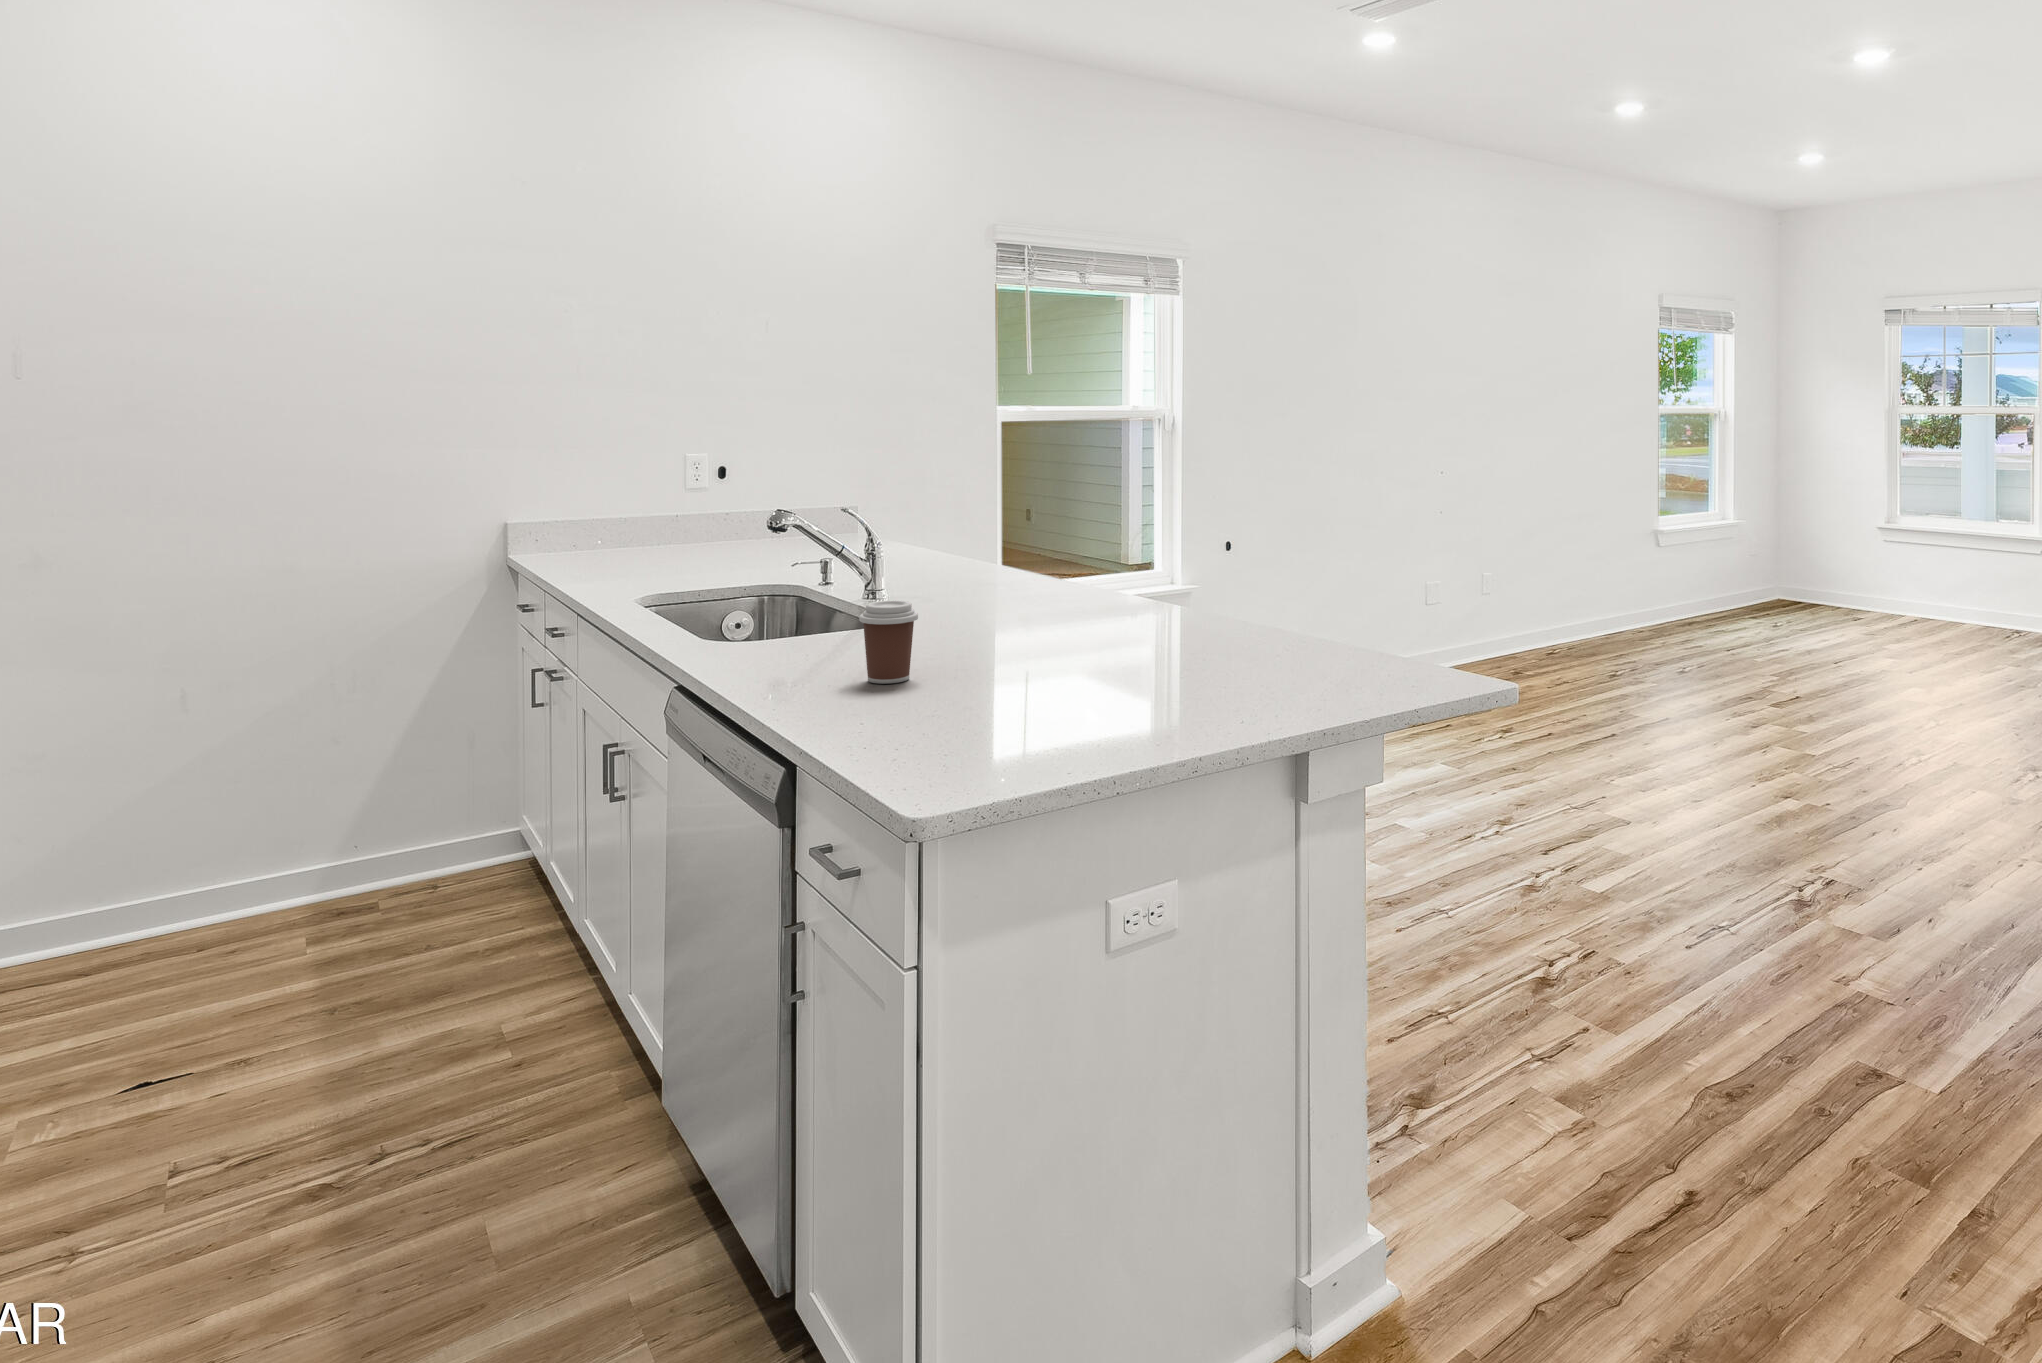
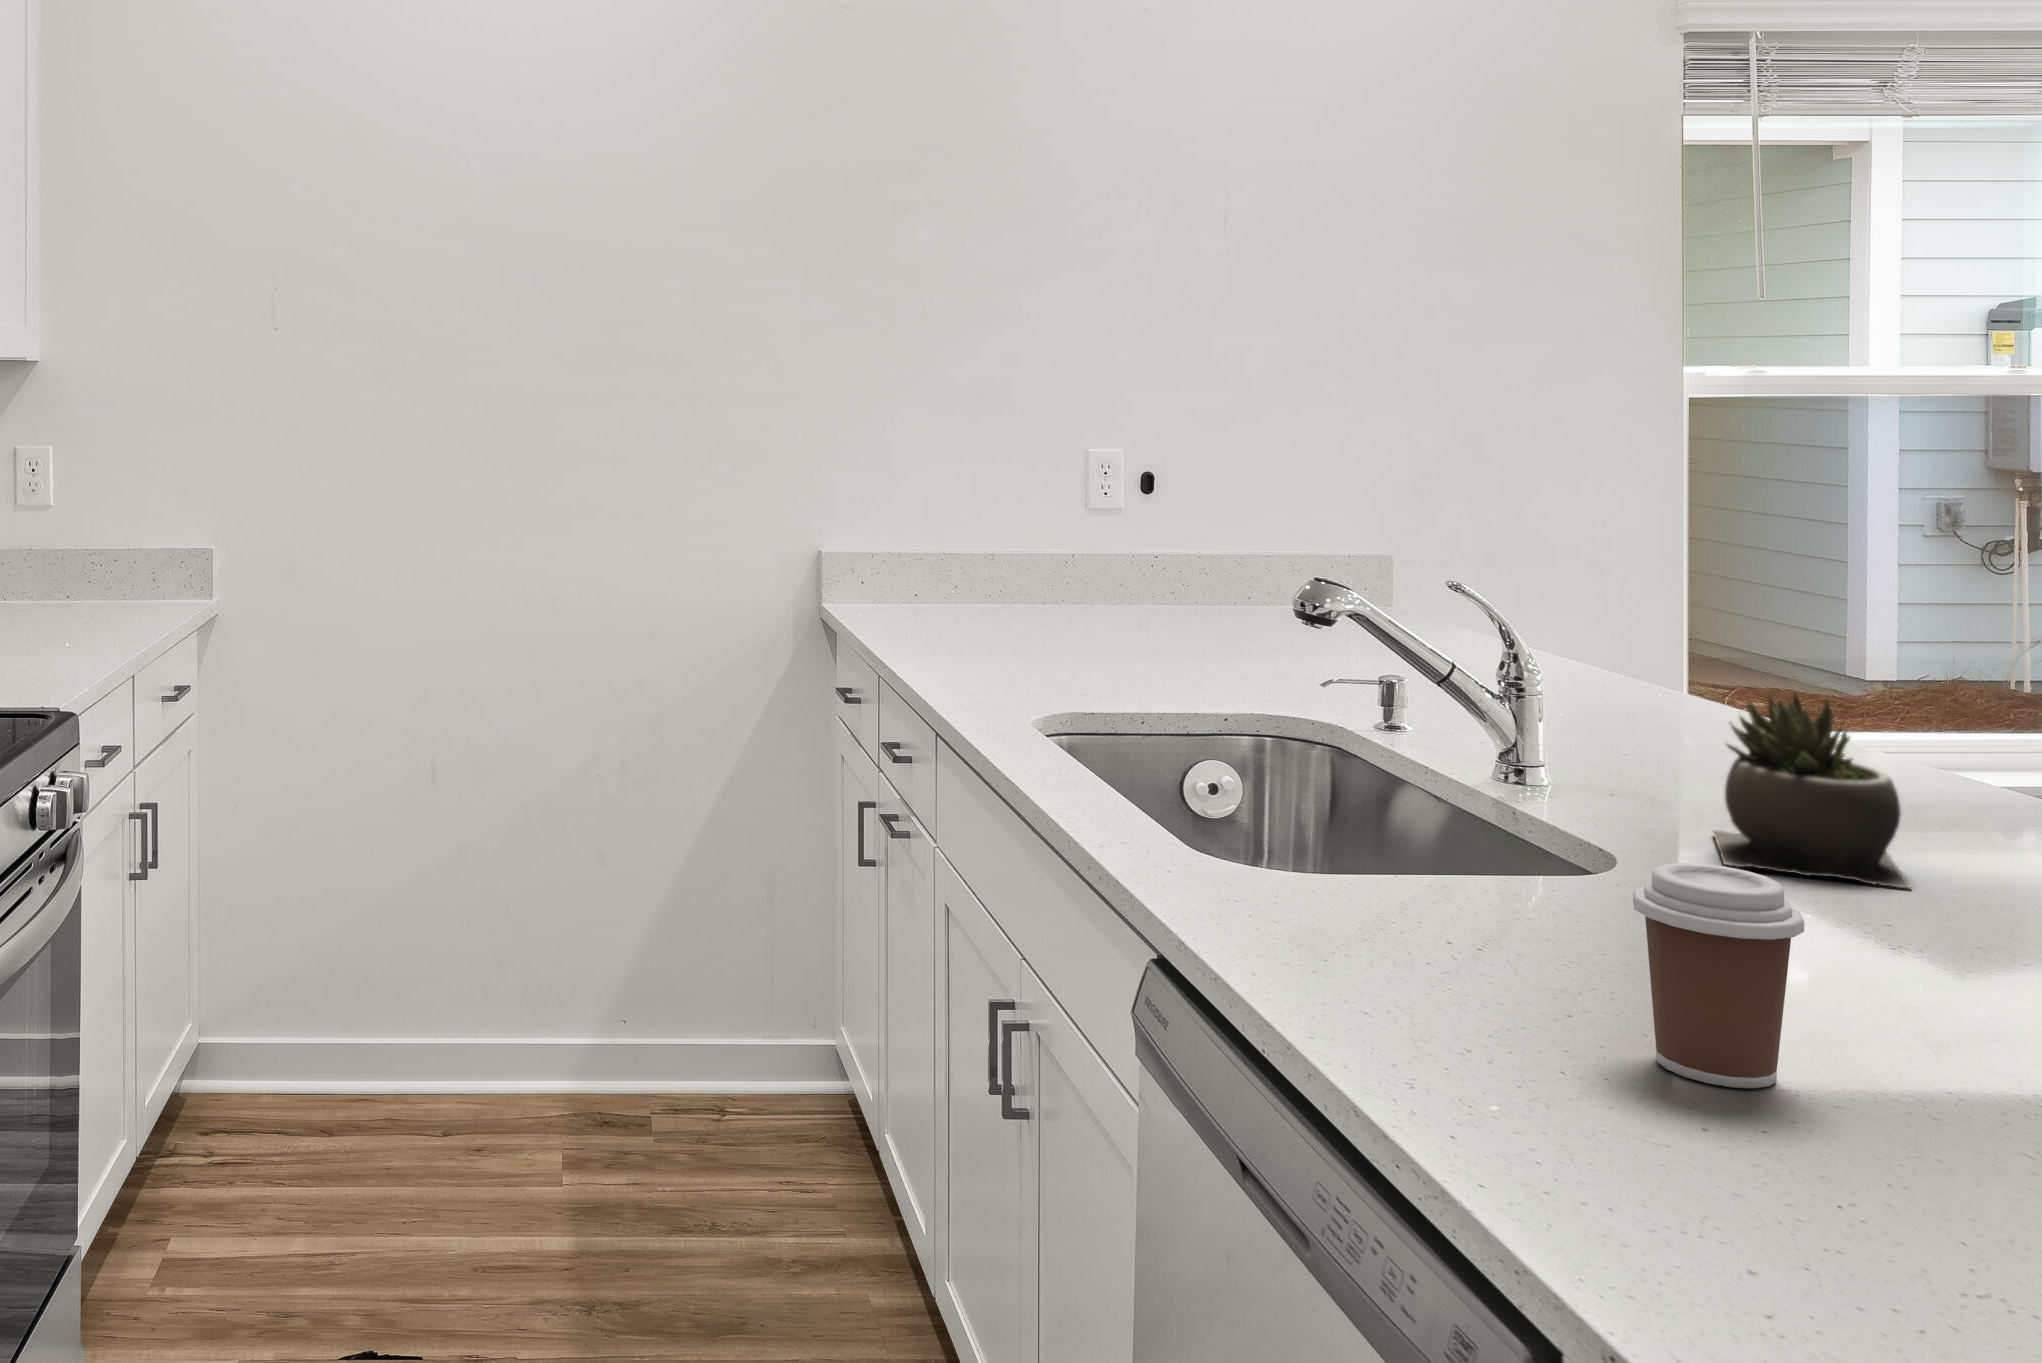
succulent plant: none [941,540,1010,617] -> present [1713,693,1911,888]

